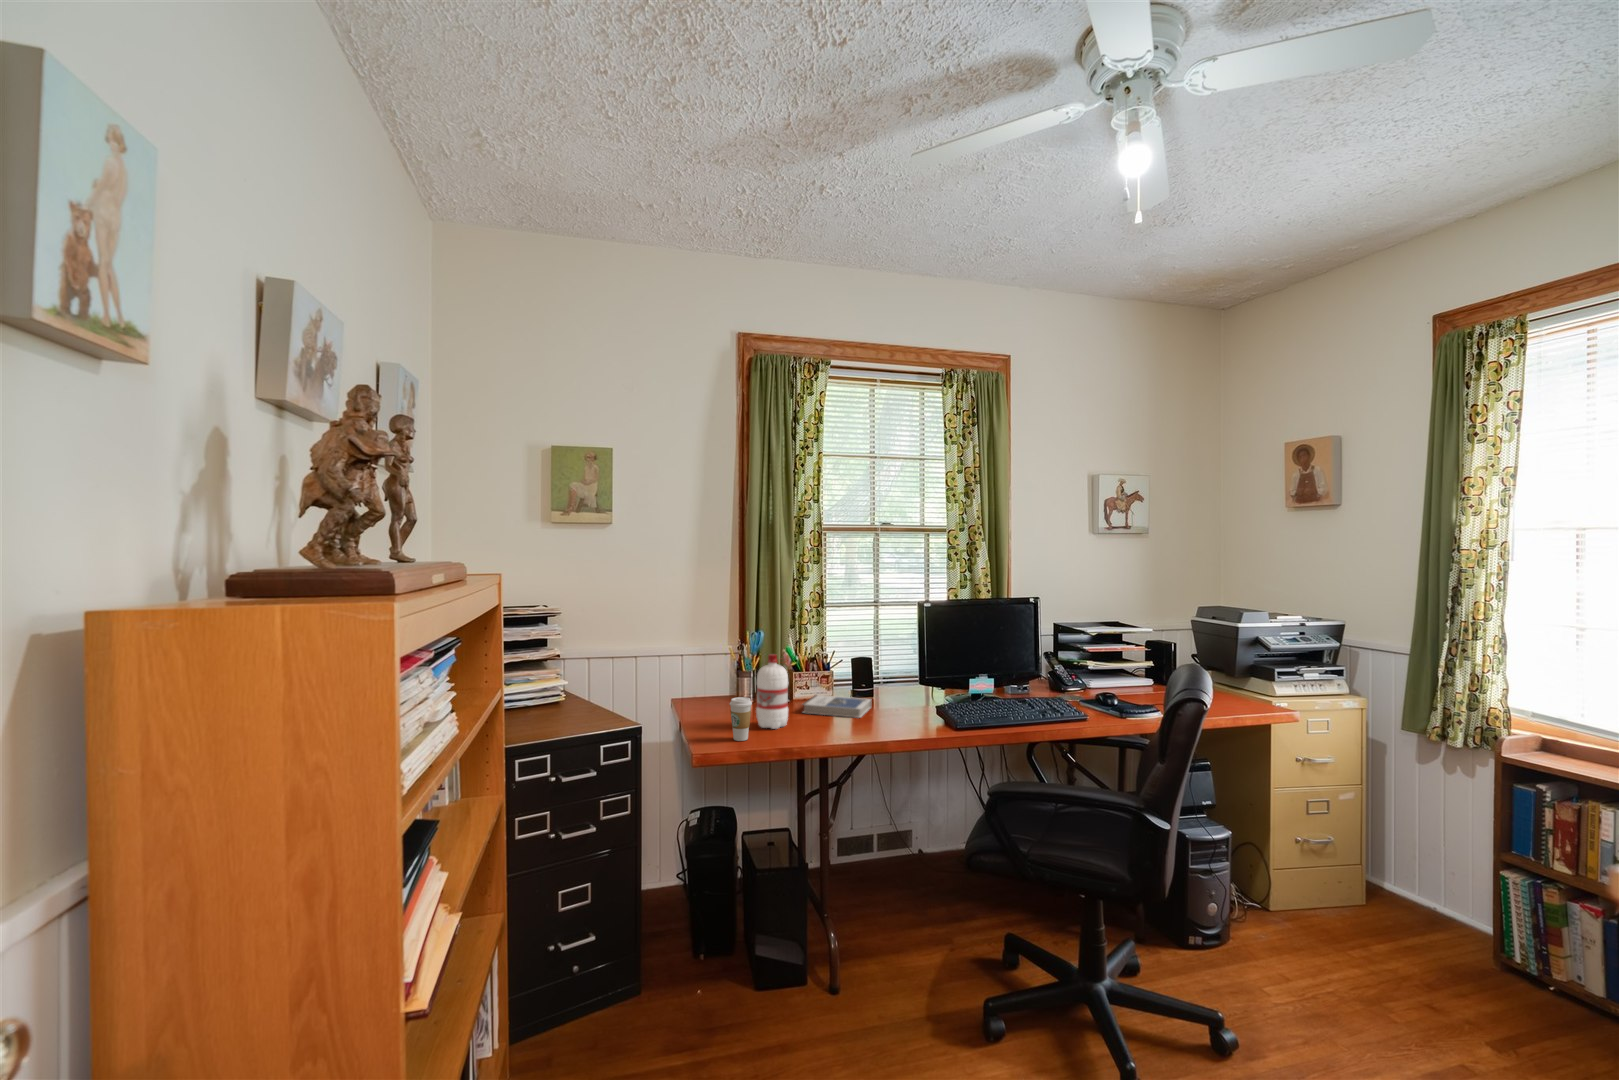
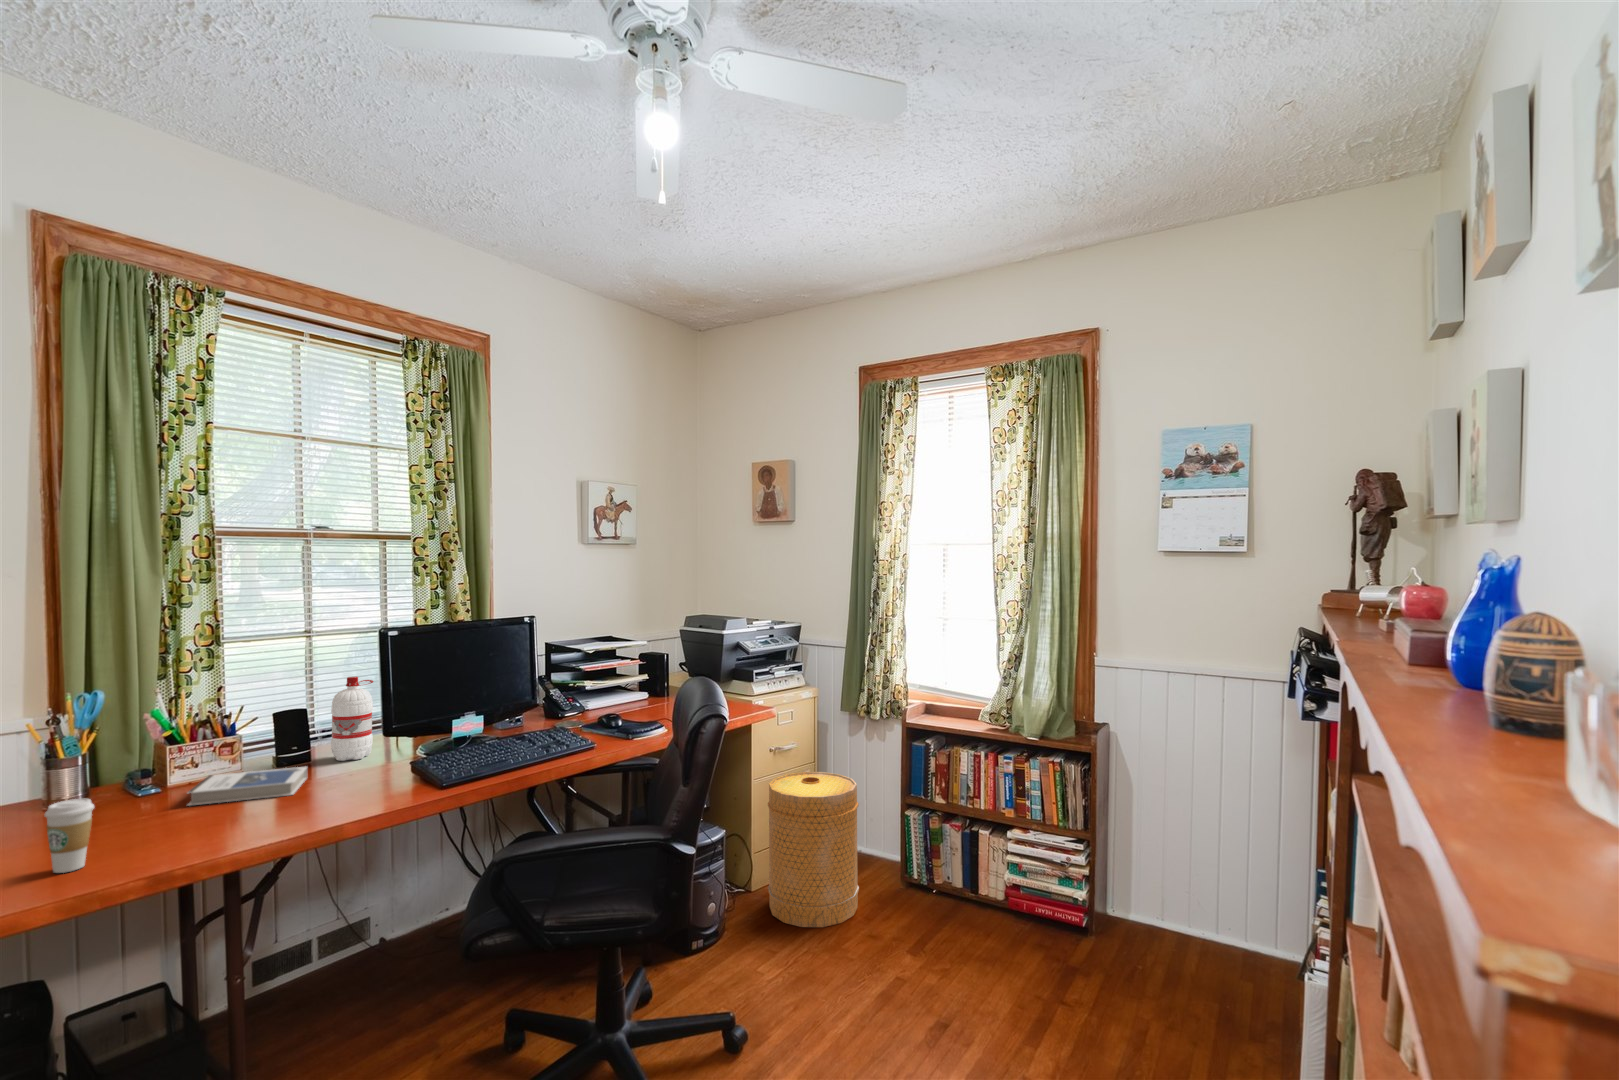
water bottle: present [756,654,788,729] -> present [331,677,373,761]
basket: none [1290,789,1419,973] -> present [768,772,859,927]

